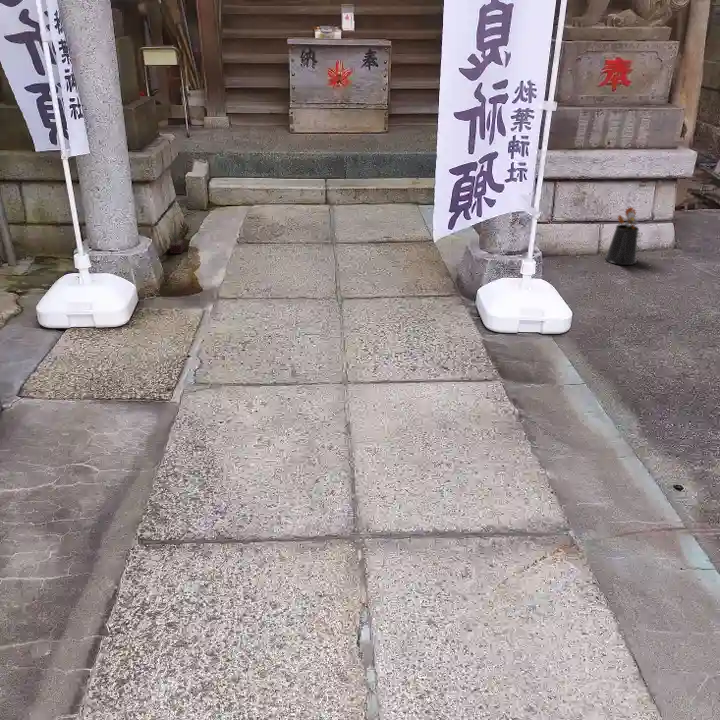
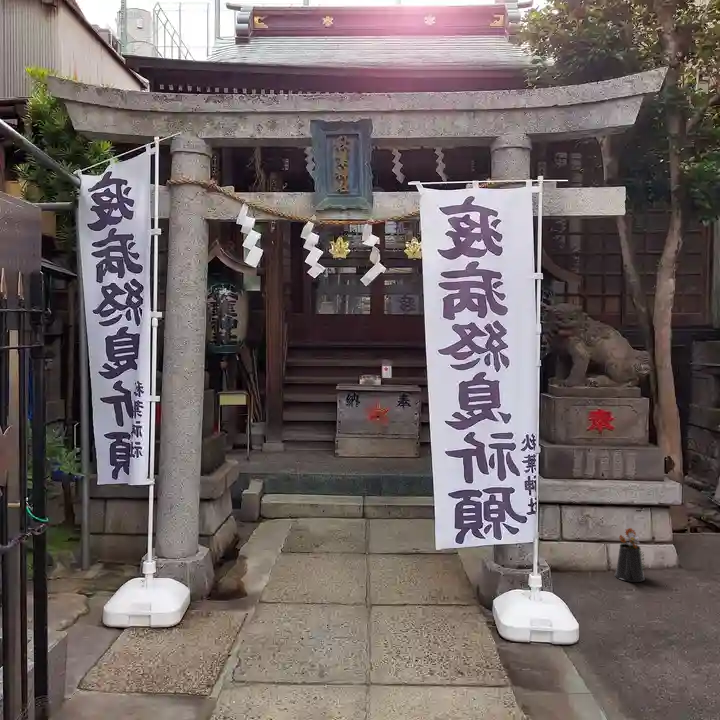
potted plant: present [169,203,185,253] -> none [222,514,242,561]

